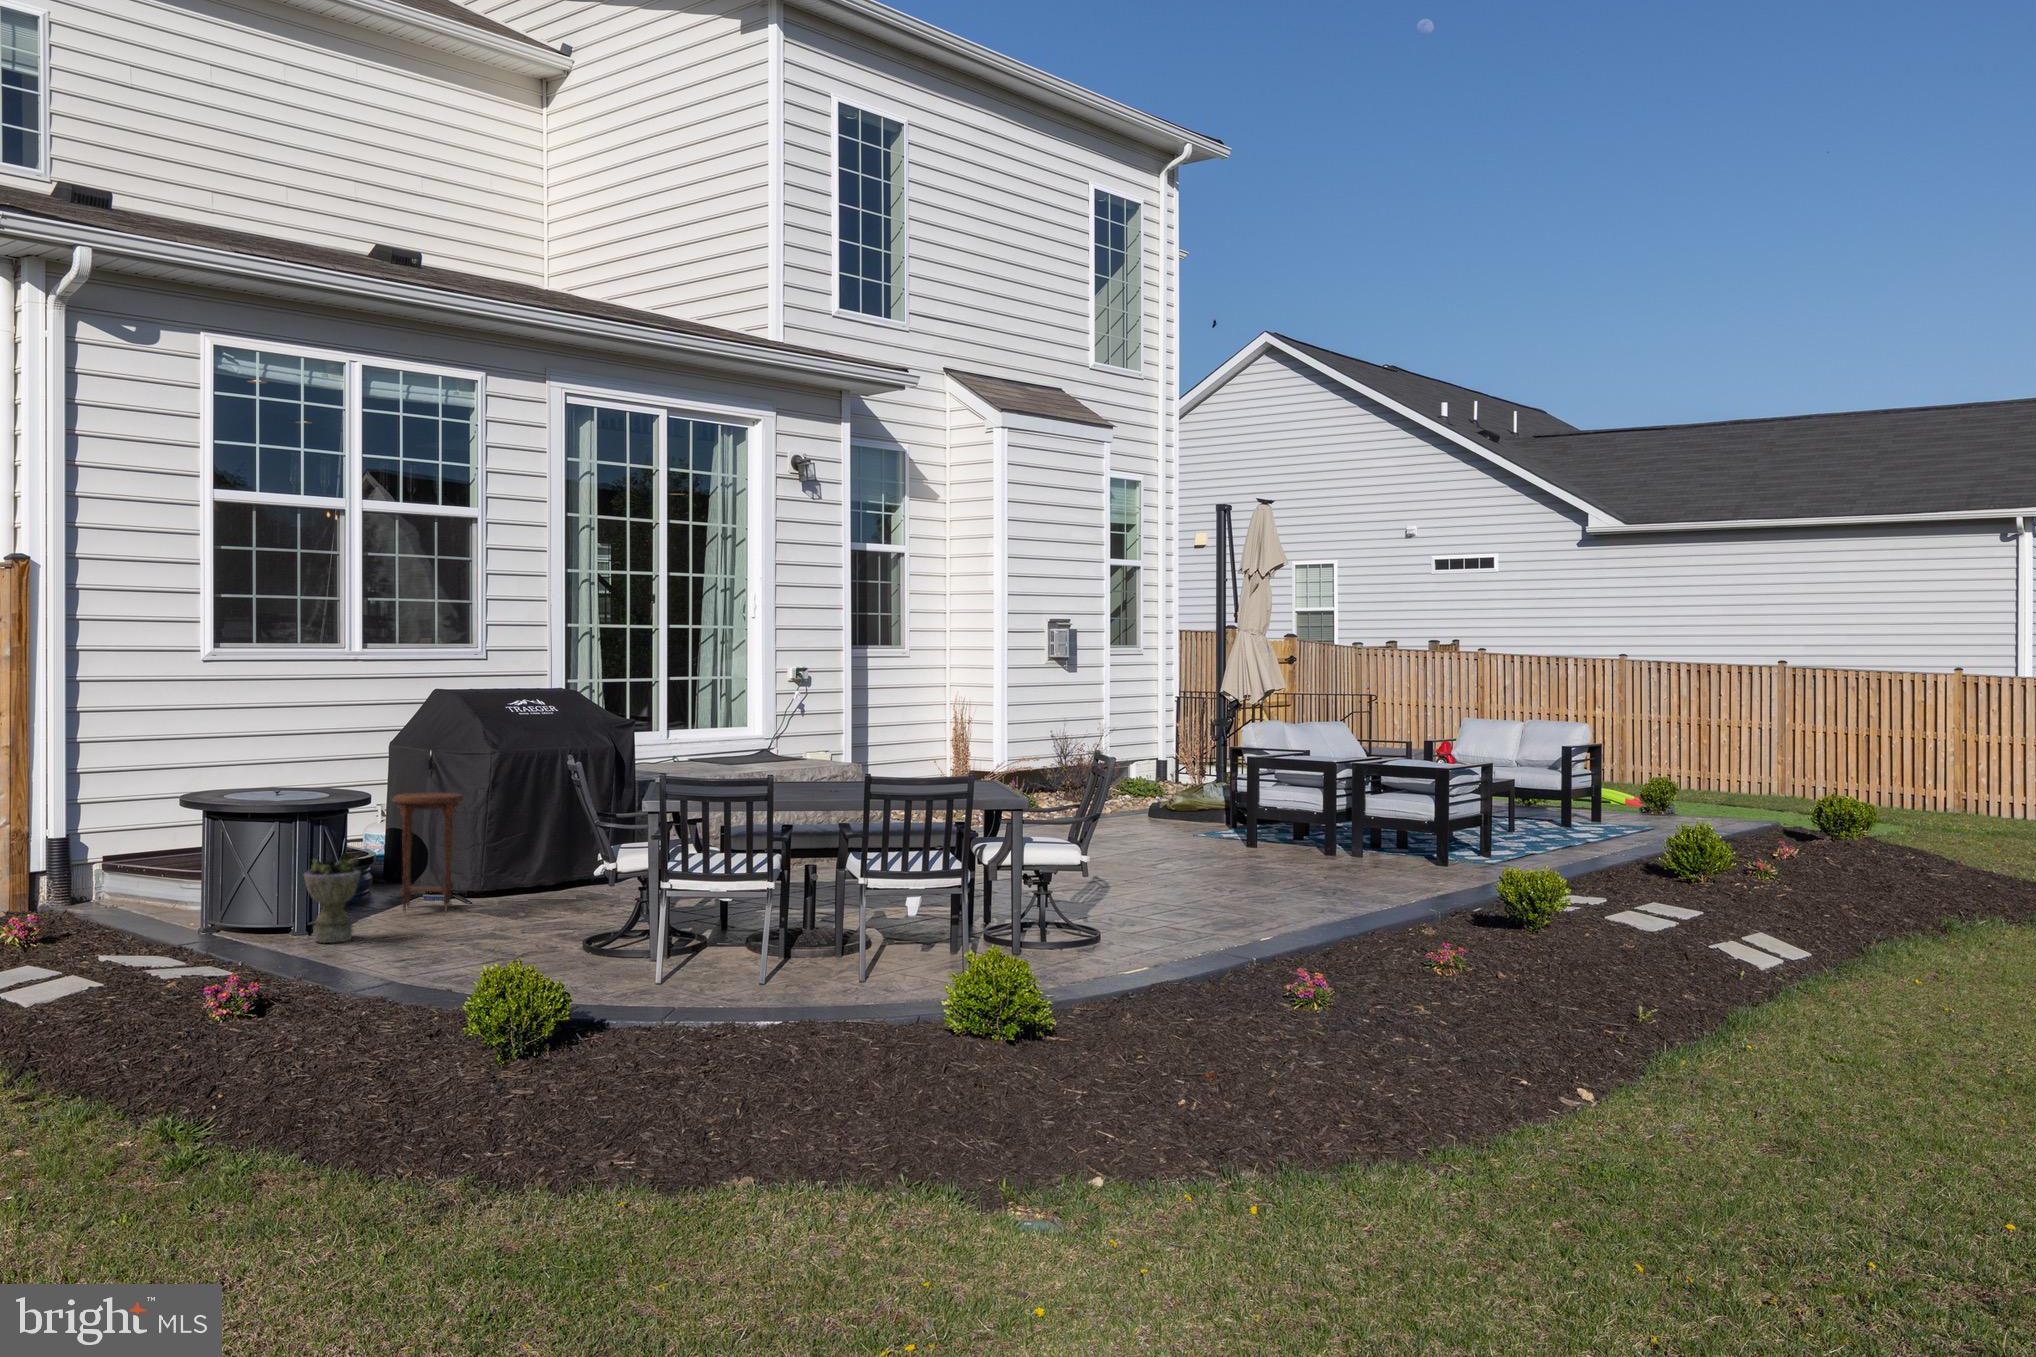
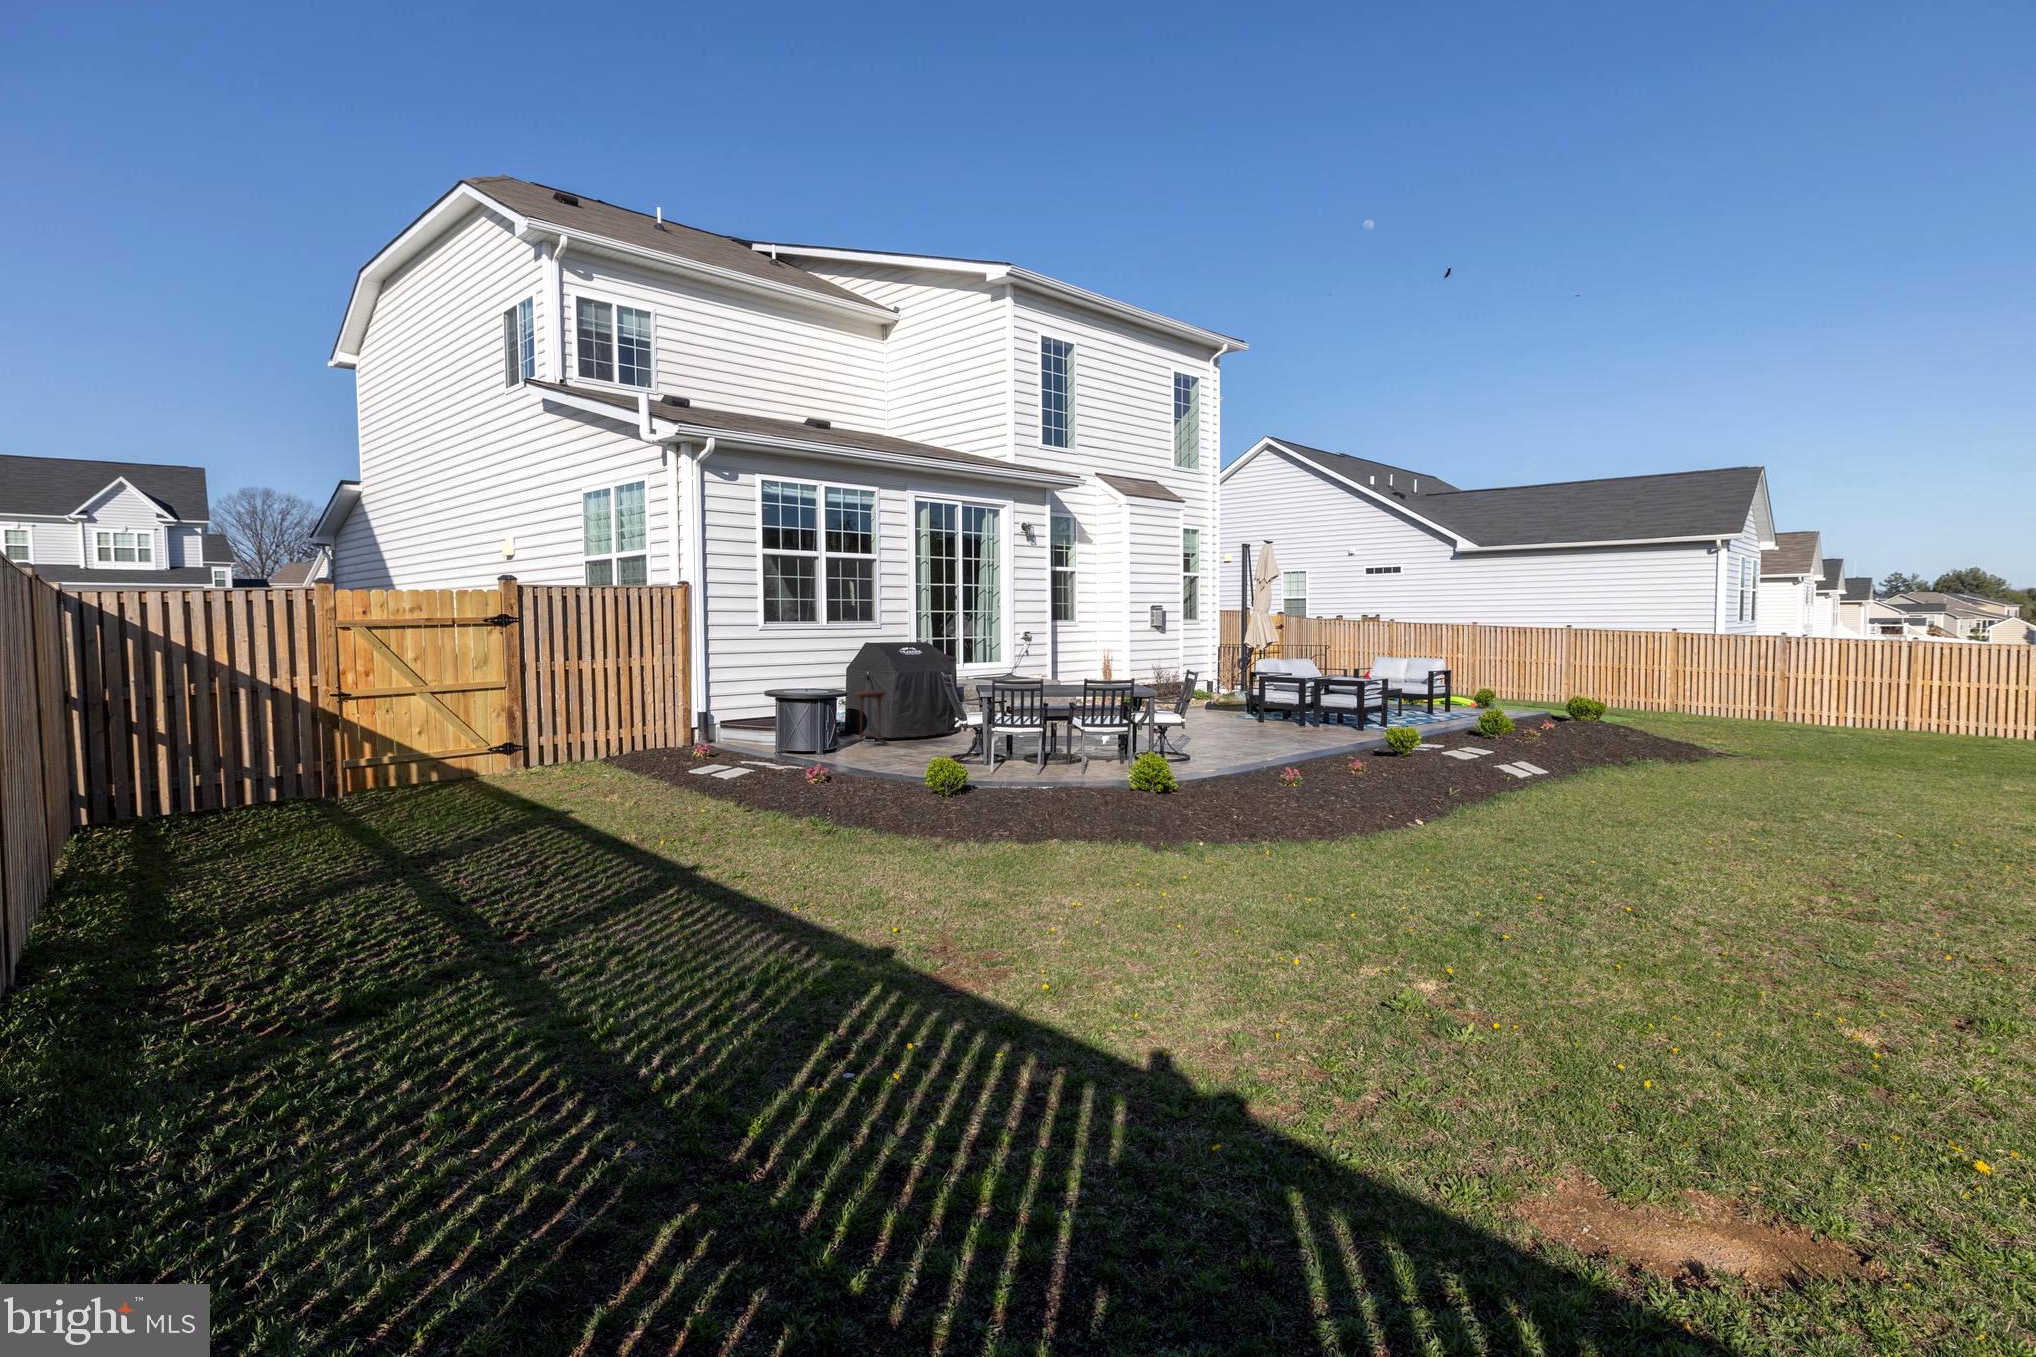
planter: present [304,853,361,943] -> none [823,717,847,757]

